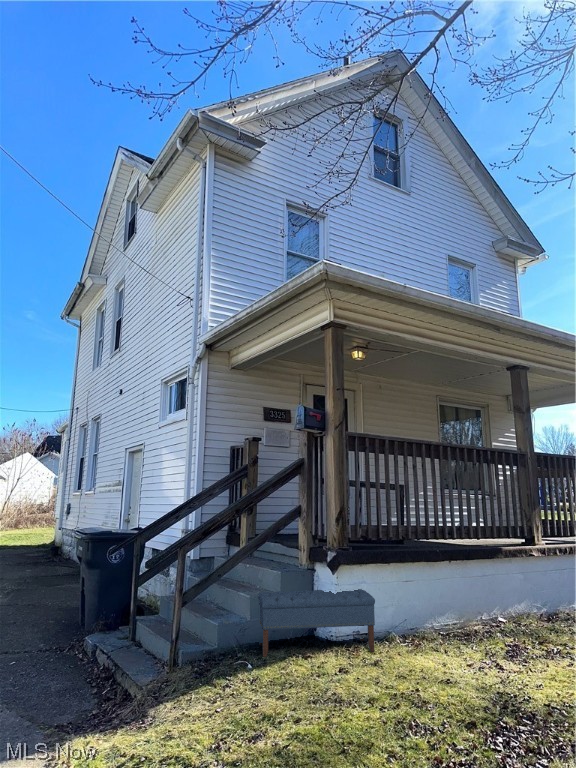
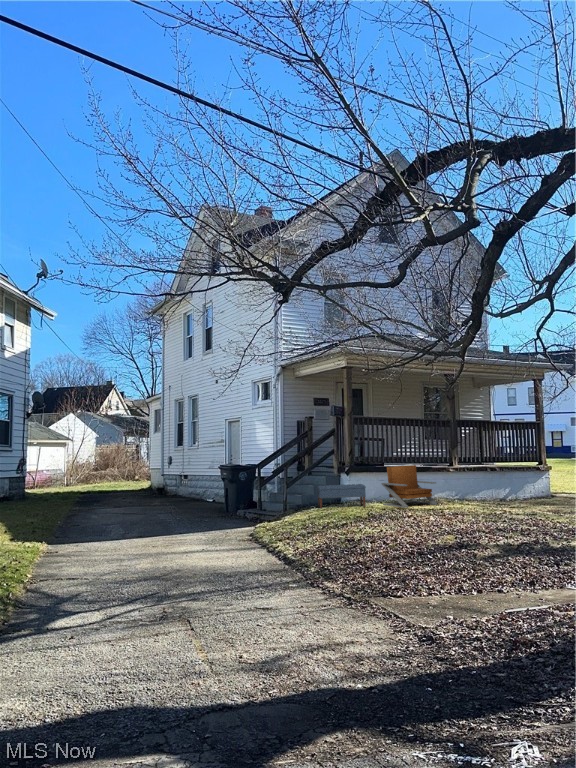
lounge chair: none [407,545,540,661] -> present [382,465,437,508]

